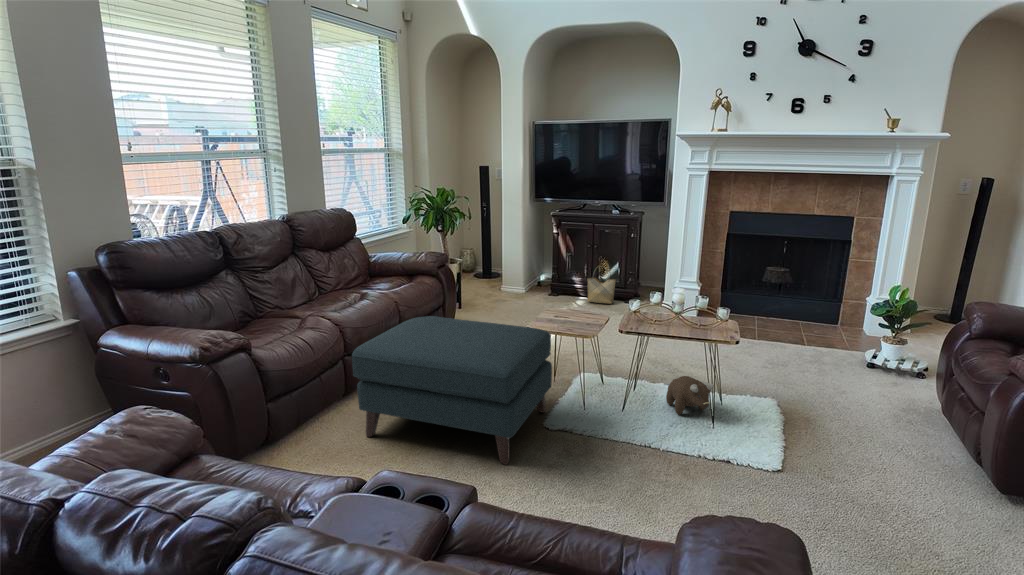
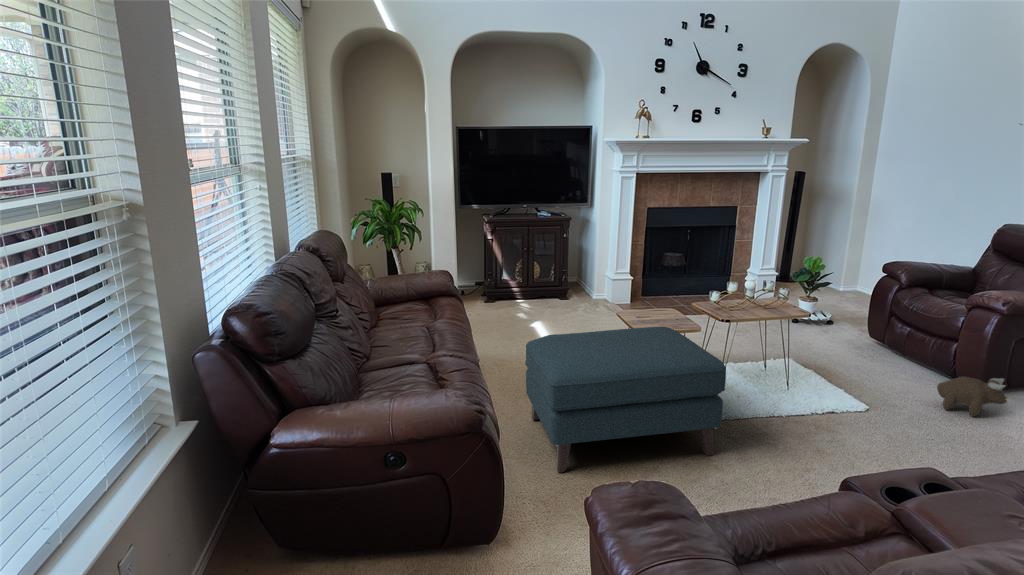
woven basket: present [587,264,616,304] -> none [526,270,553,309]
plush toy: present [666,376,714,415] -> present [937,377,1010,417]

